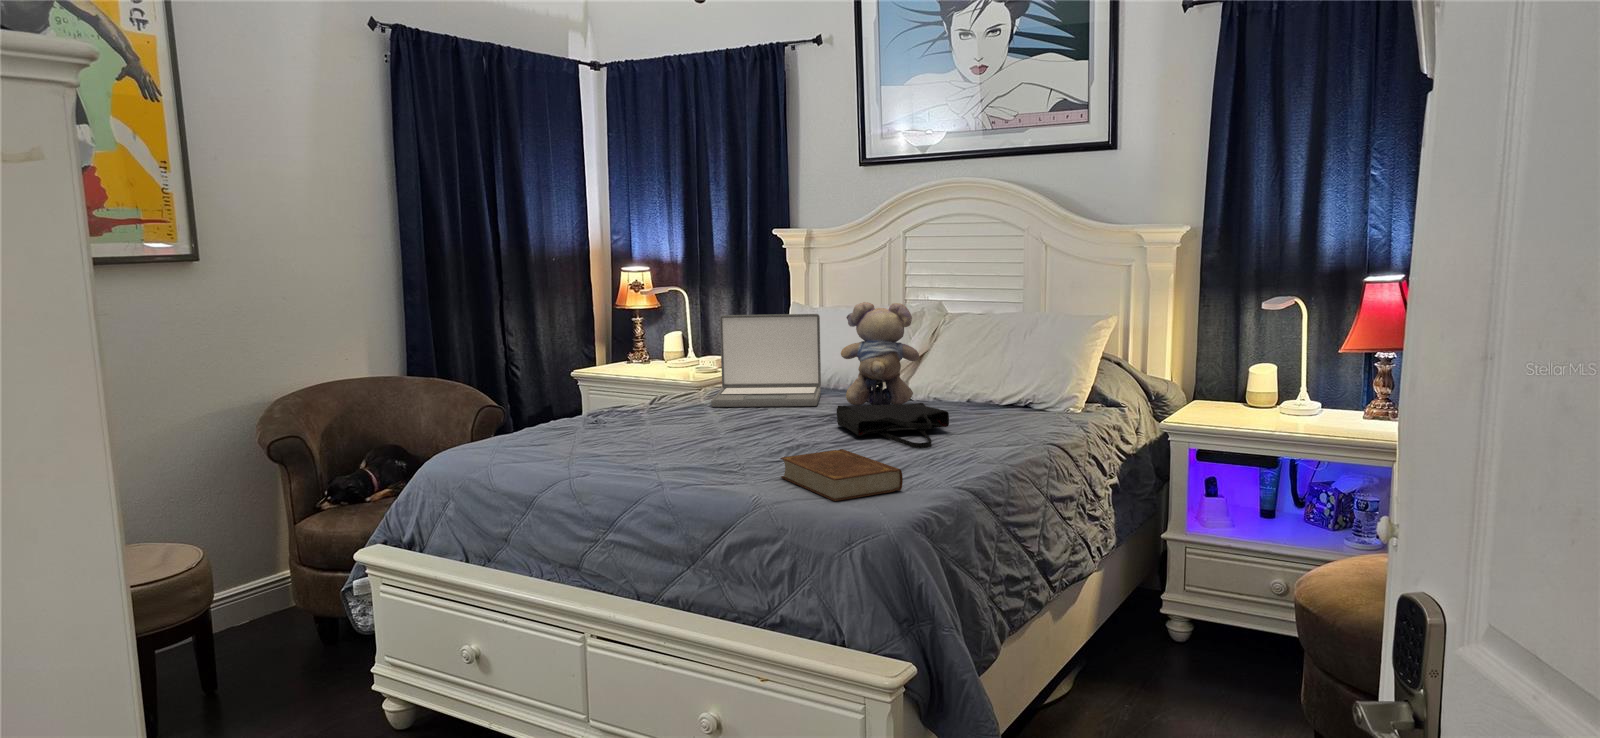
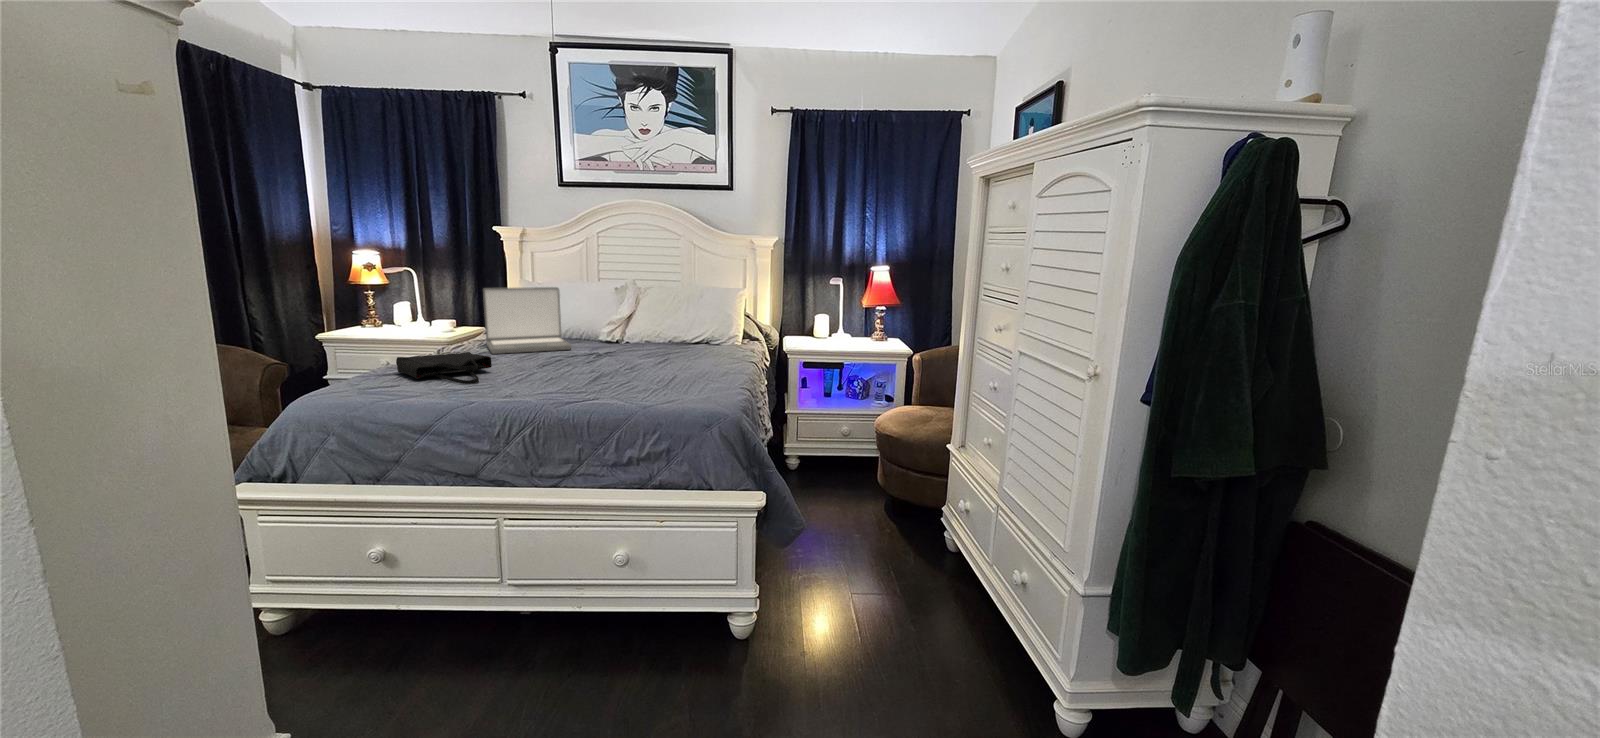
teddy bear: present [841,302,919,405] -> none [588,279,641,349]
tote bag: present [837,403,949,448] -> present [396,352,492,384]
book: present [780,449,903,501] -> none [620,371,710,402]

